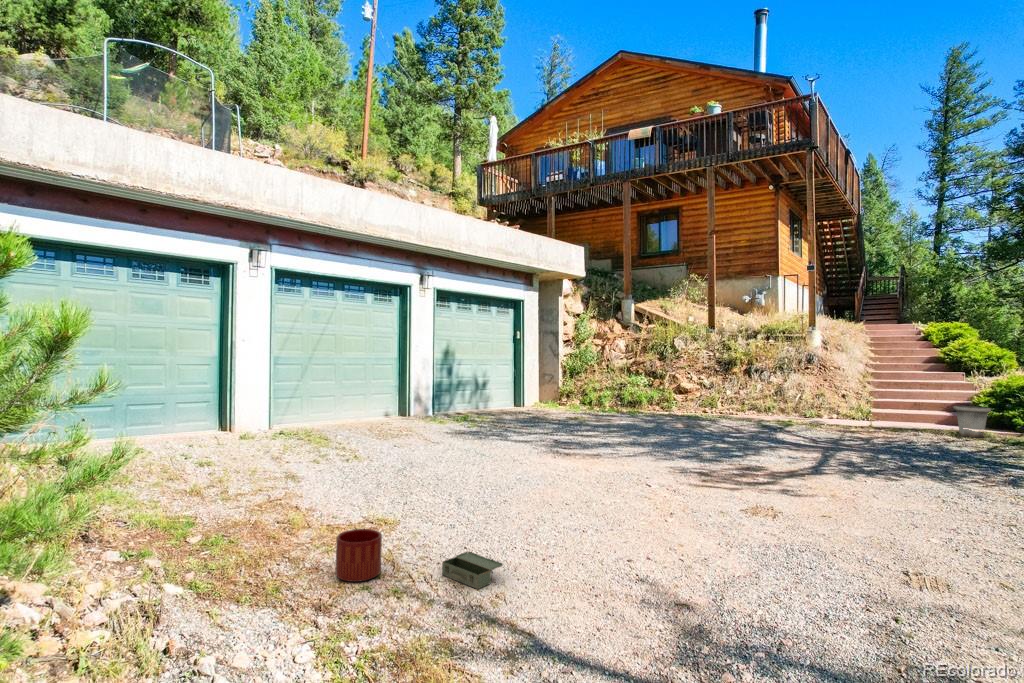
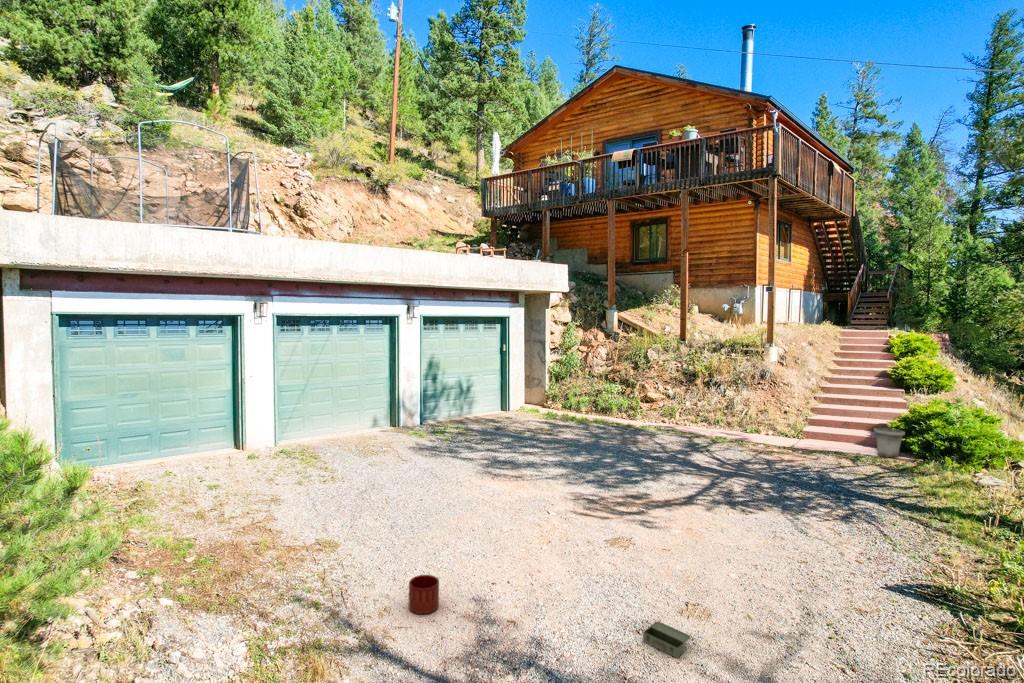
planter: present [335,529,382,582] -> present [409,575,439,614]
toolbox: present [442,552,503,589] -> present [643,622,690,658]

